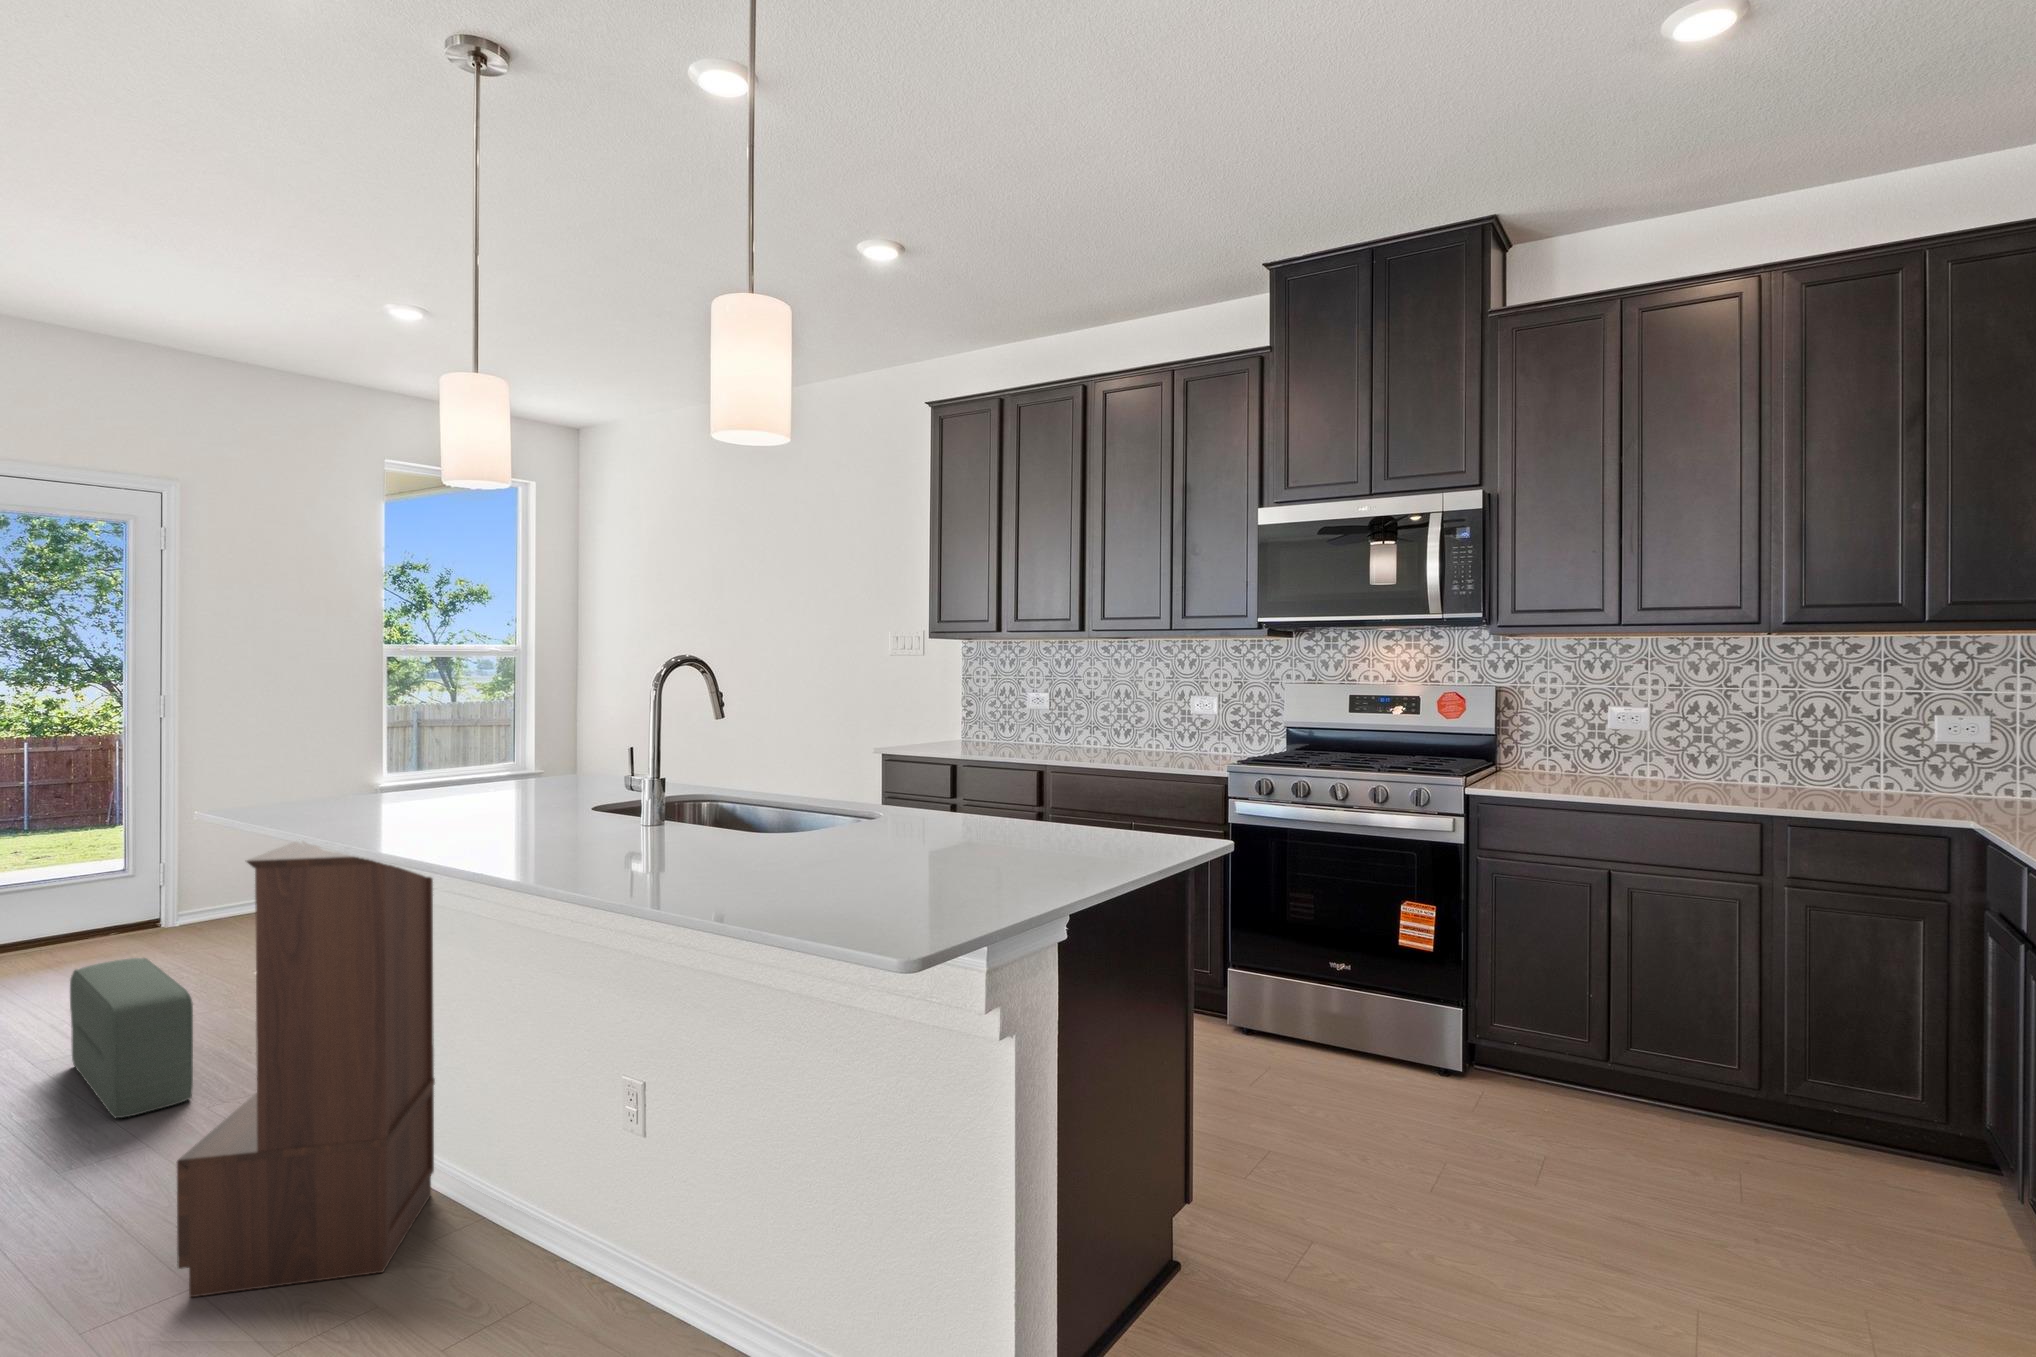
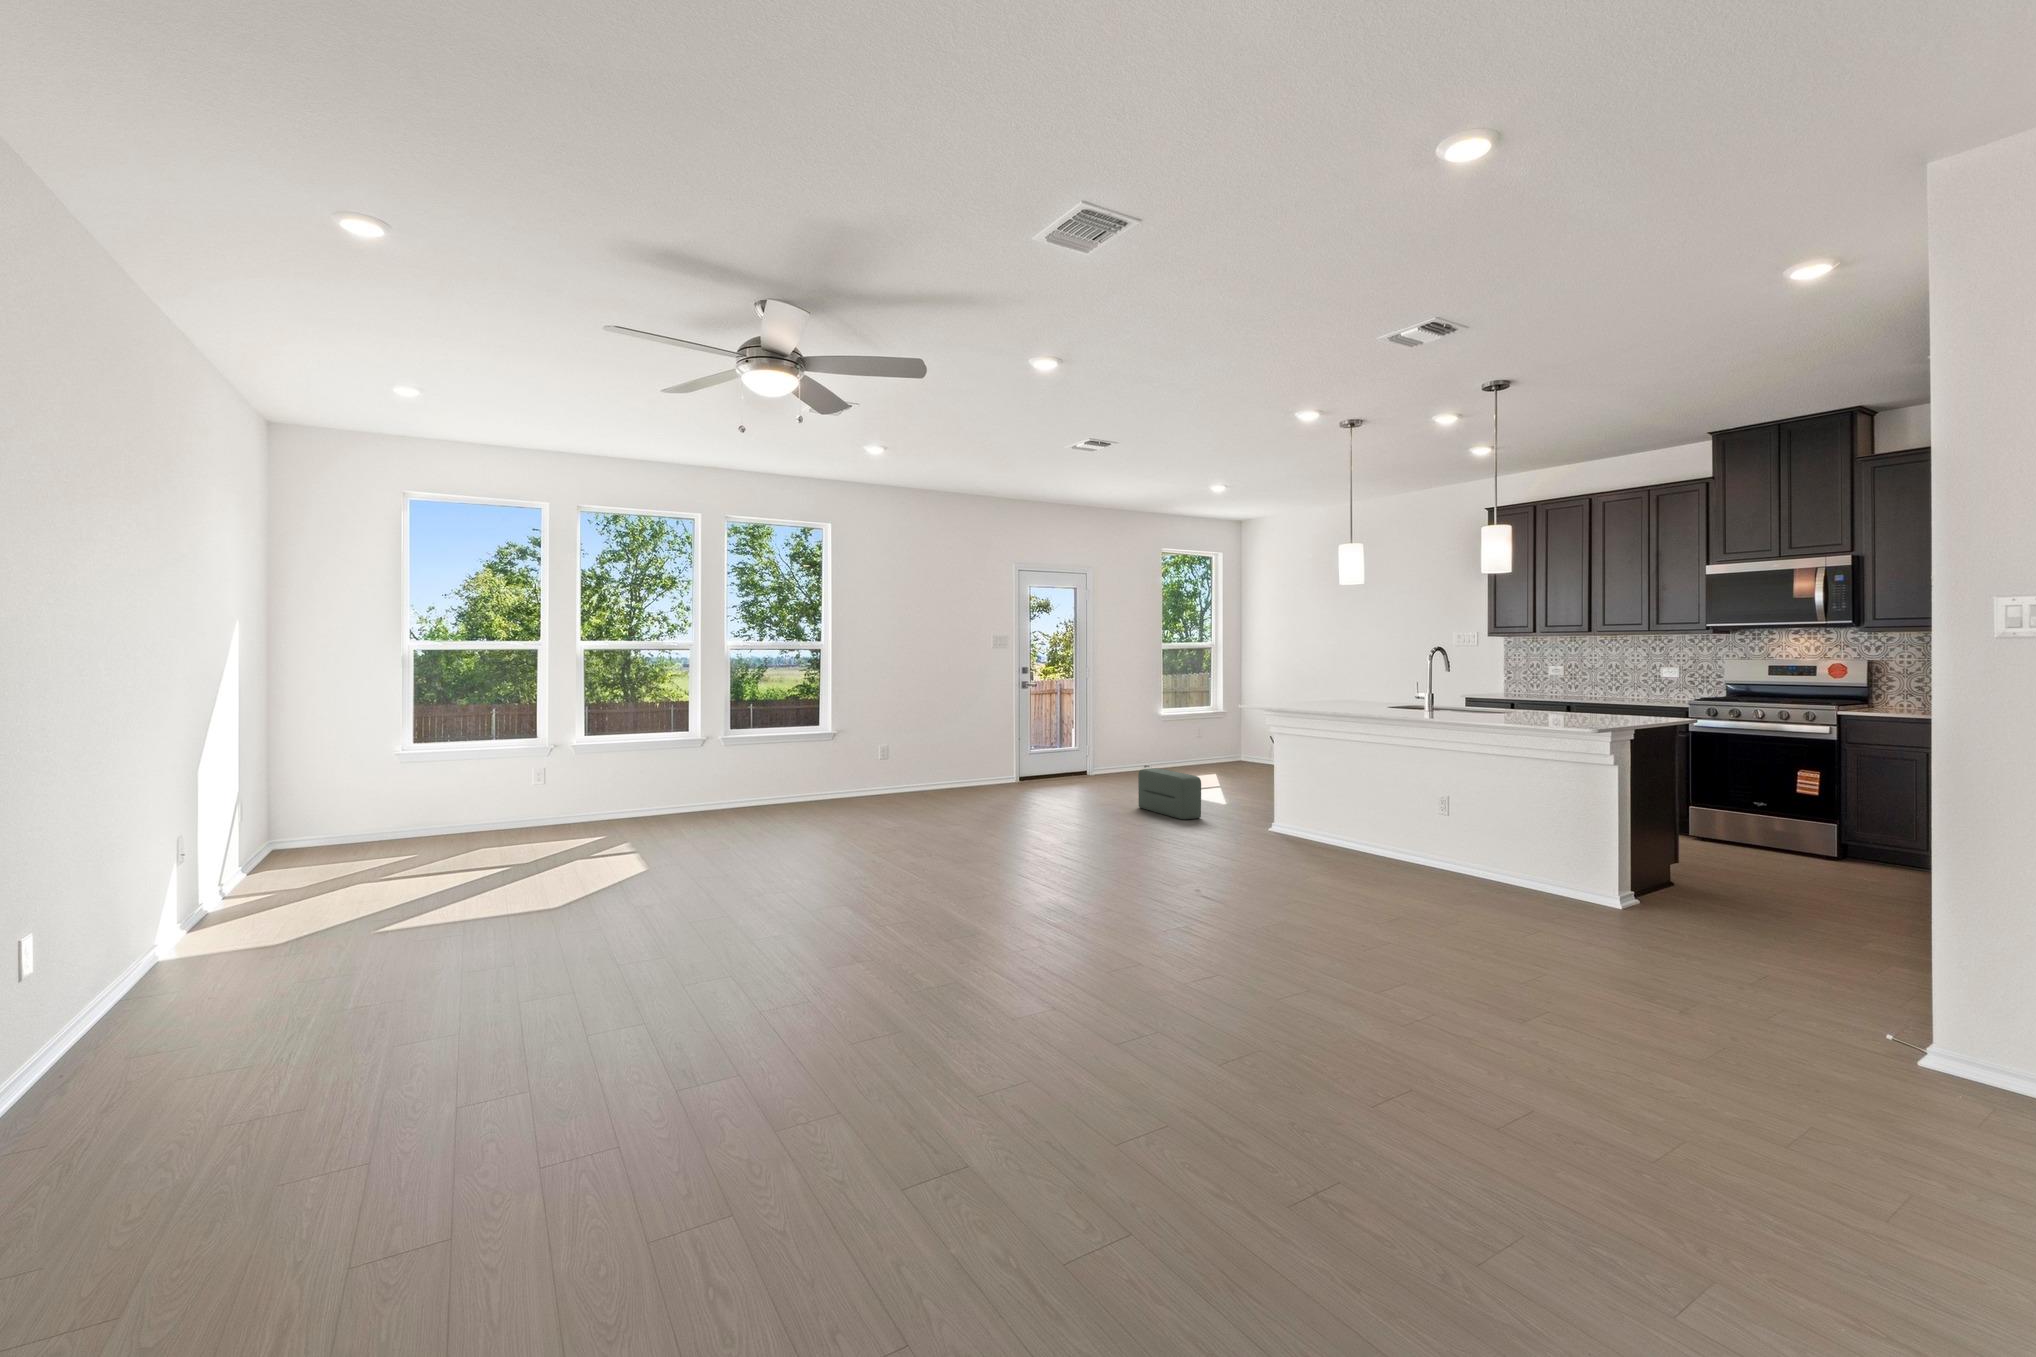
bookshelf: present [177,839,435,1297] -> none [1272,710,1339,854]

